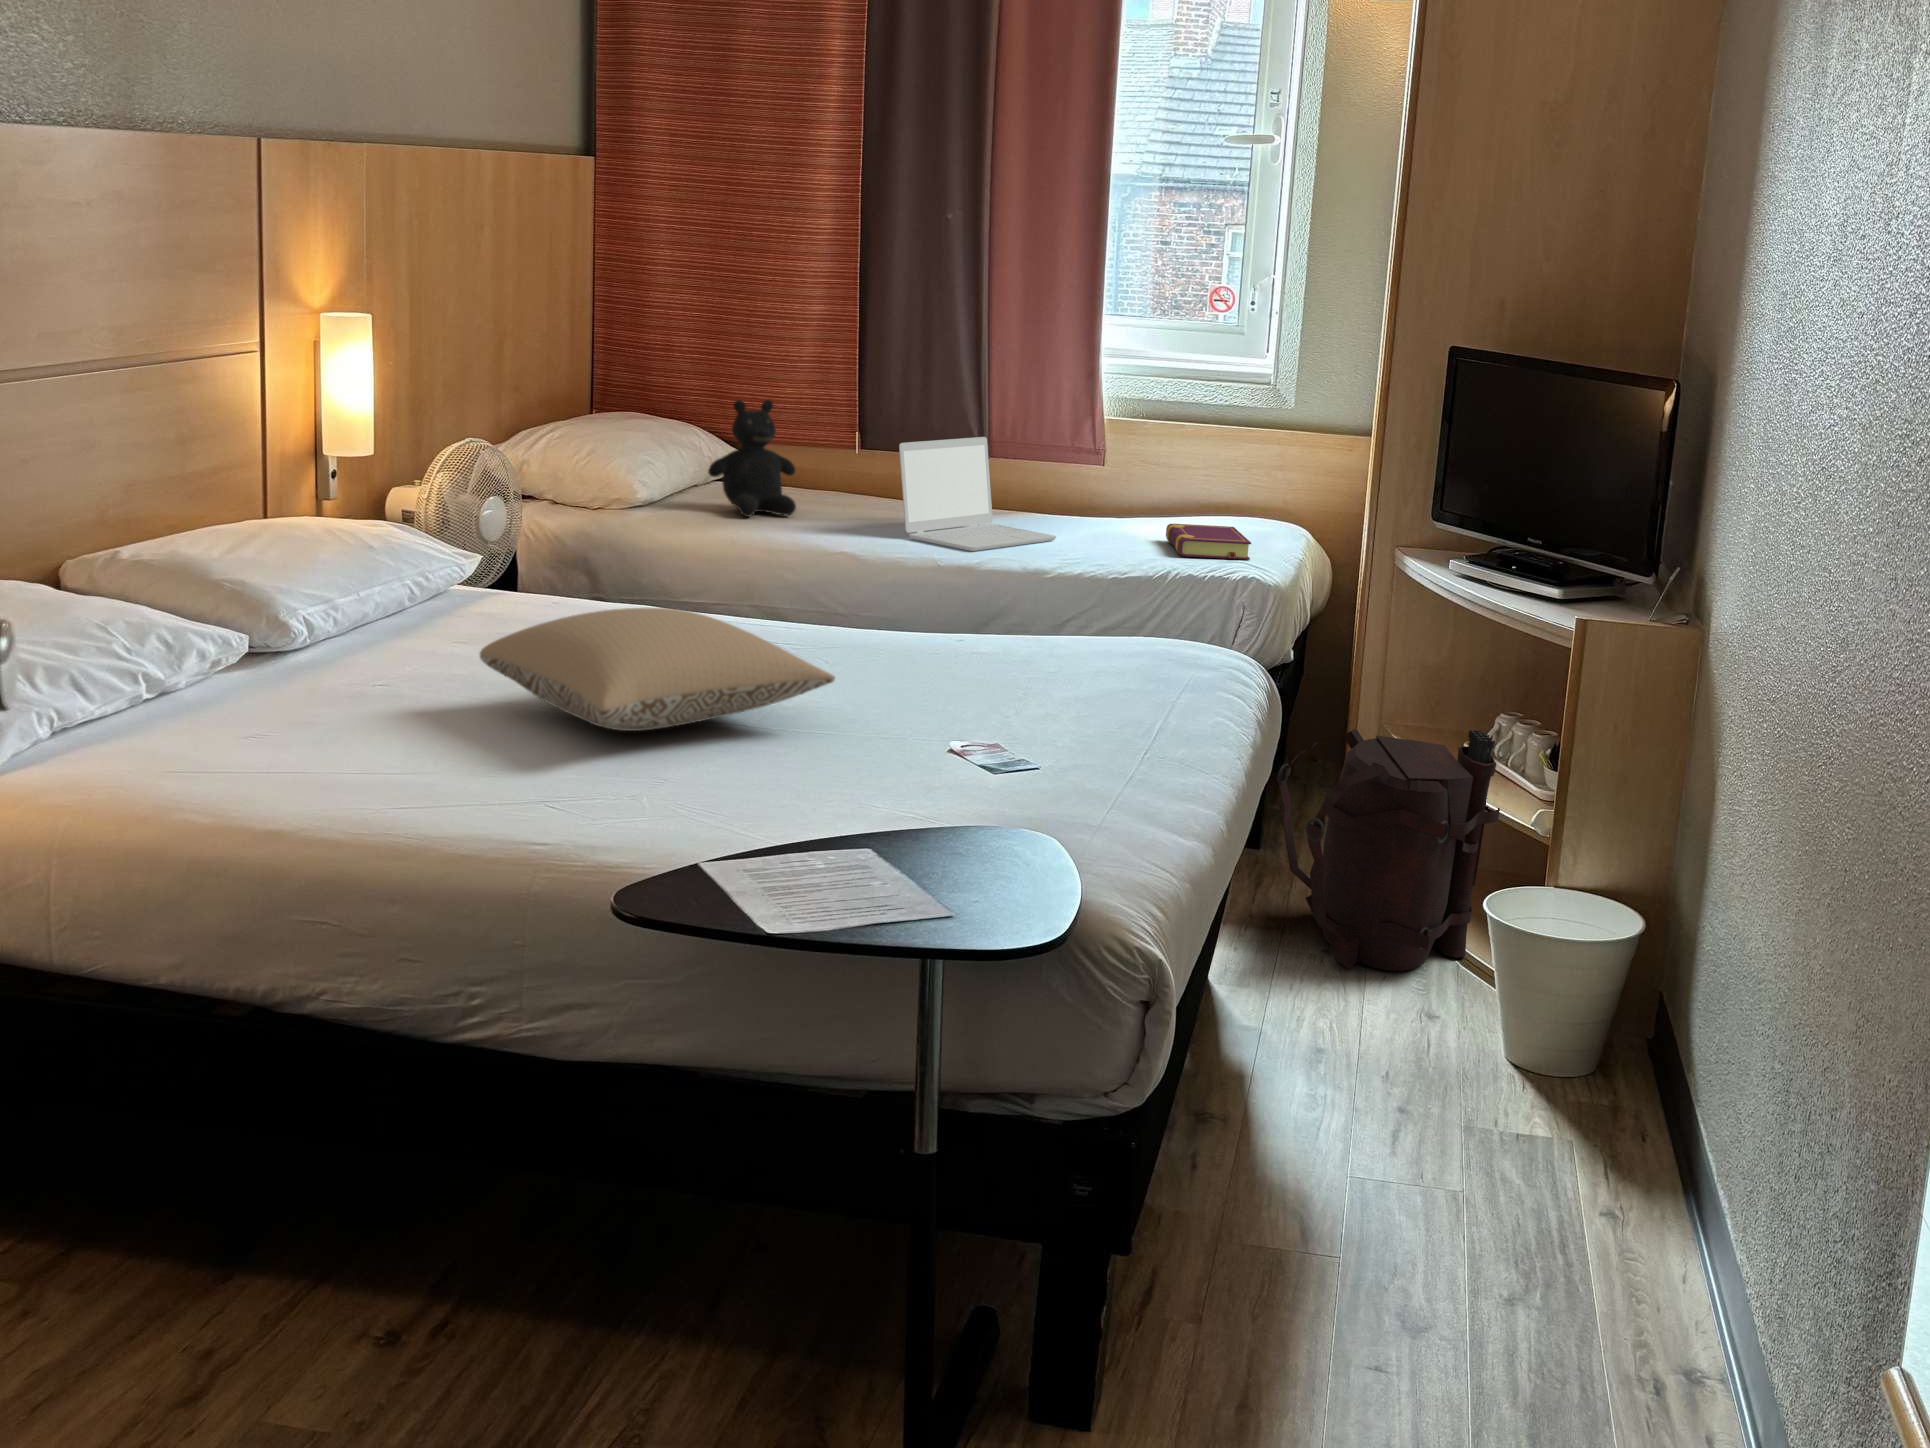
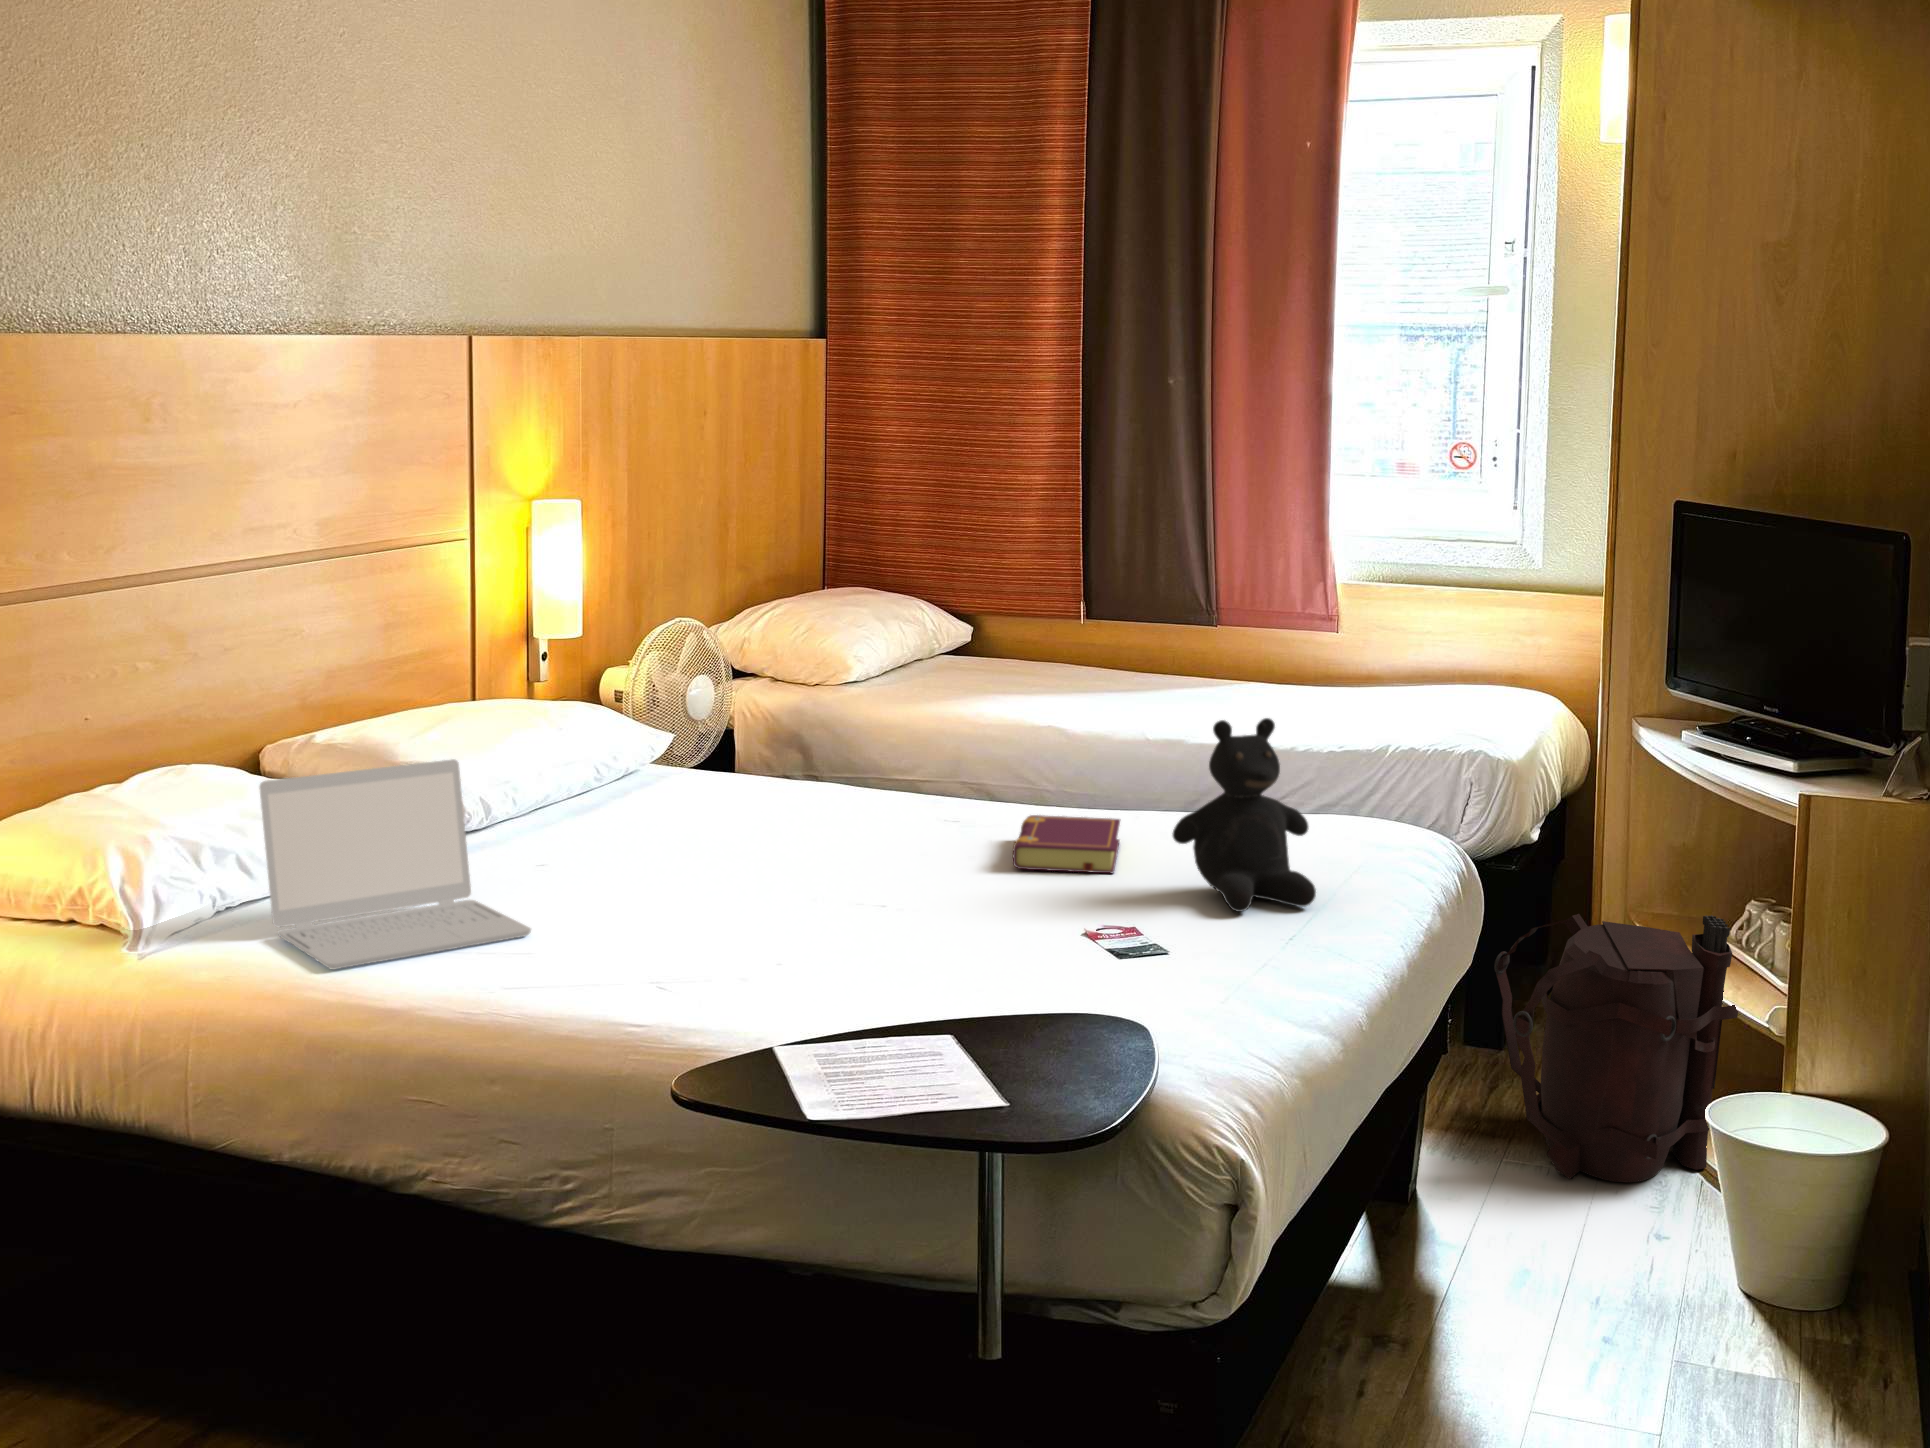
teddy bear: present [708,400,796,517] -> present [1173,718,1316,912]
laptop: present [899,437,1056,551] -> present [259,759,531,970]
book: present [1166,524,1251,560] -> present [1013,815,1120,873]
pillow: present [480,608,835,731] -> none [630,788,978,911]

